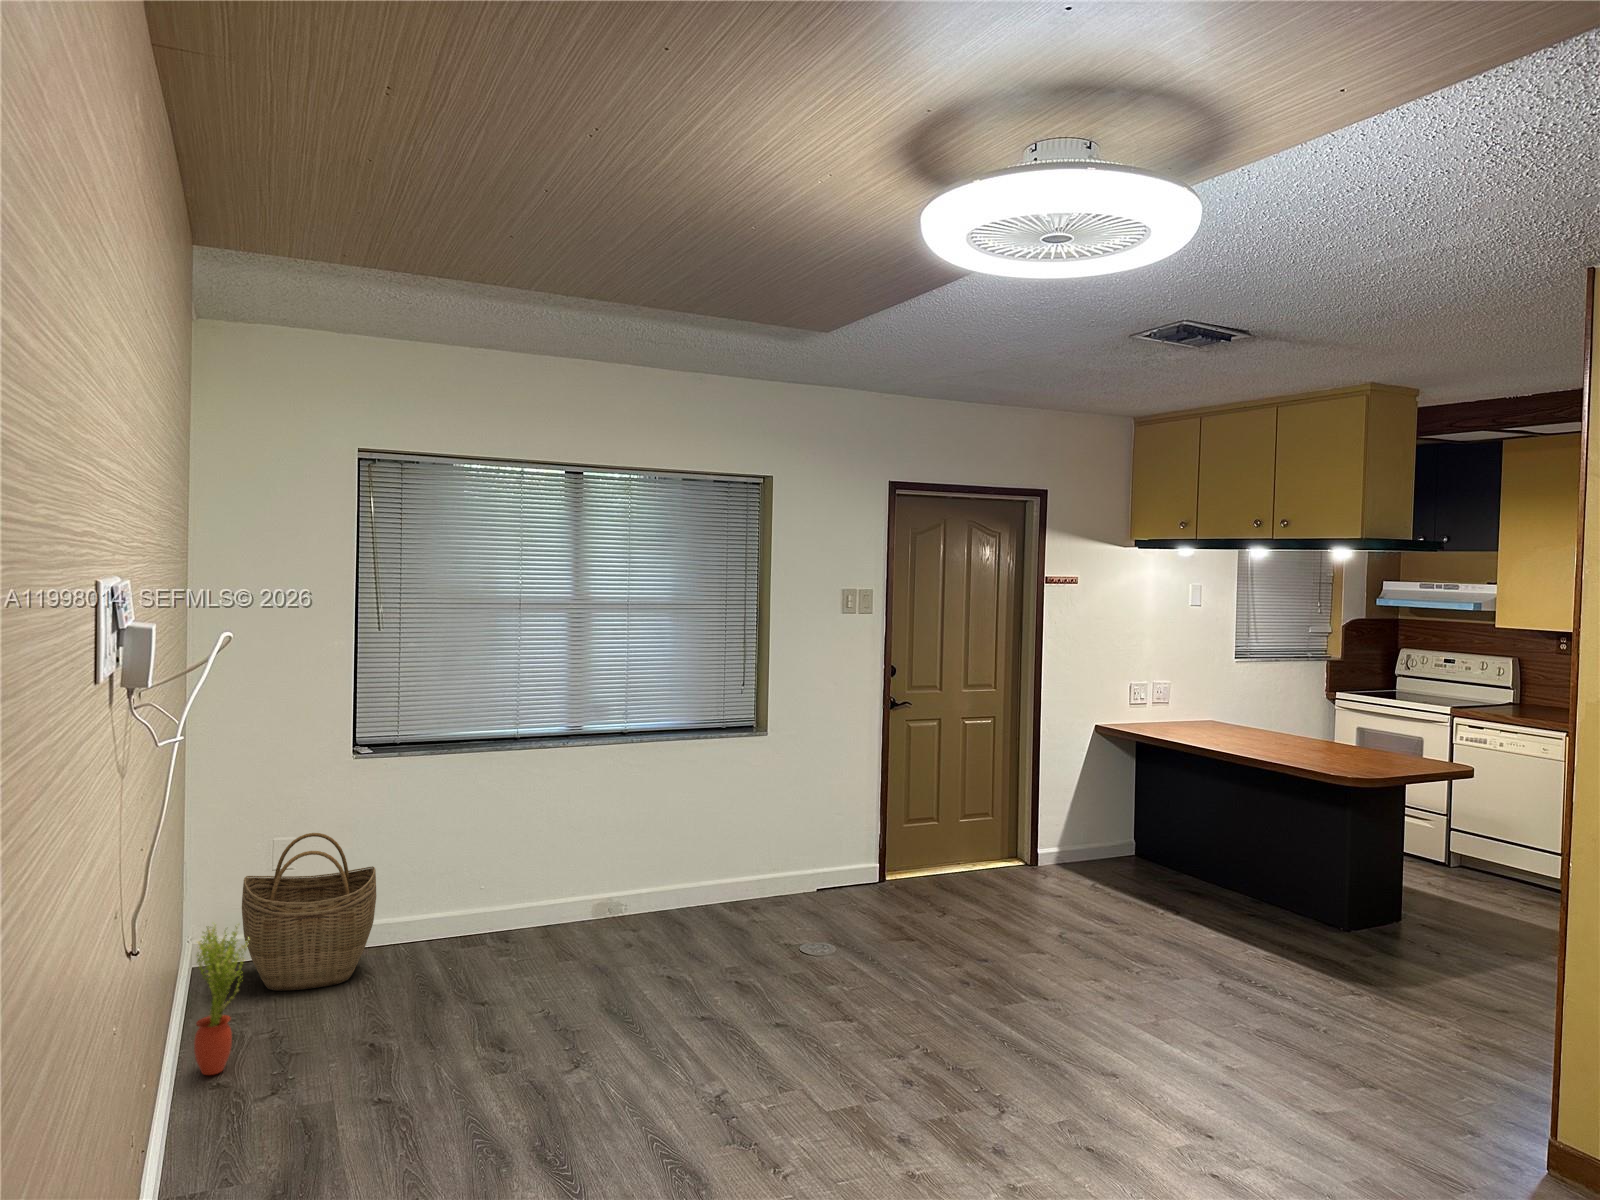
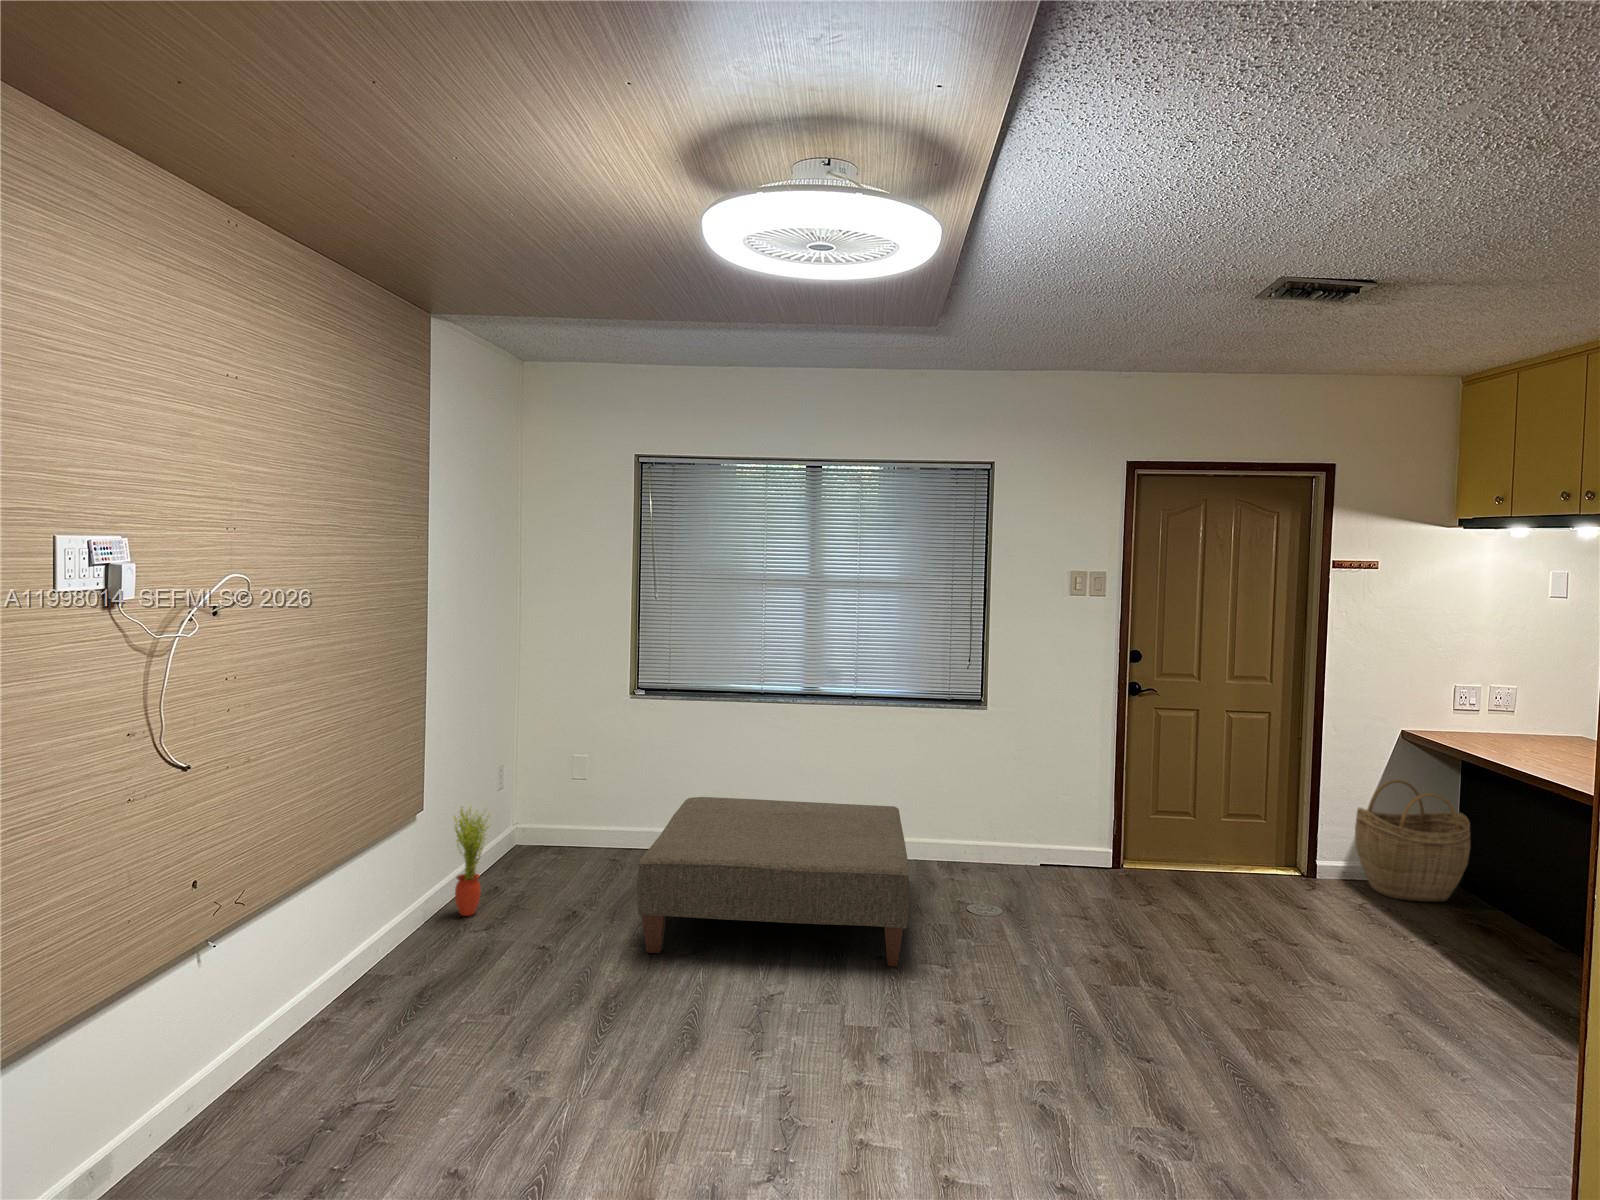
woven basket: present [242,833,376,991] -> present [1355,780,1470,902]
ottoman: none [454,850,796,1066] -> present [637,797,910,966]

